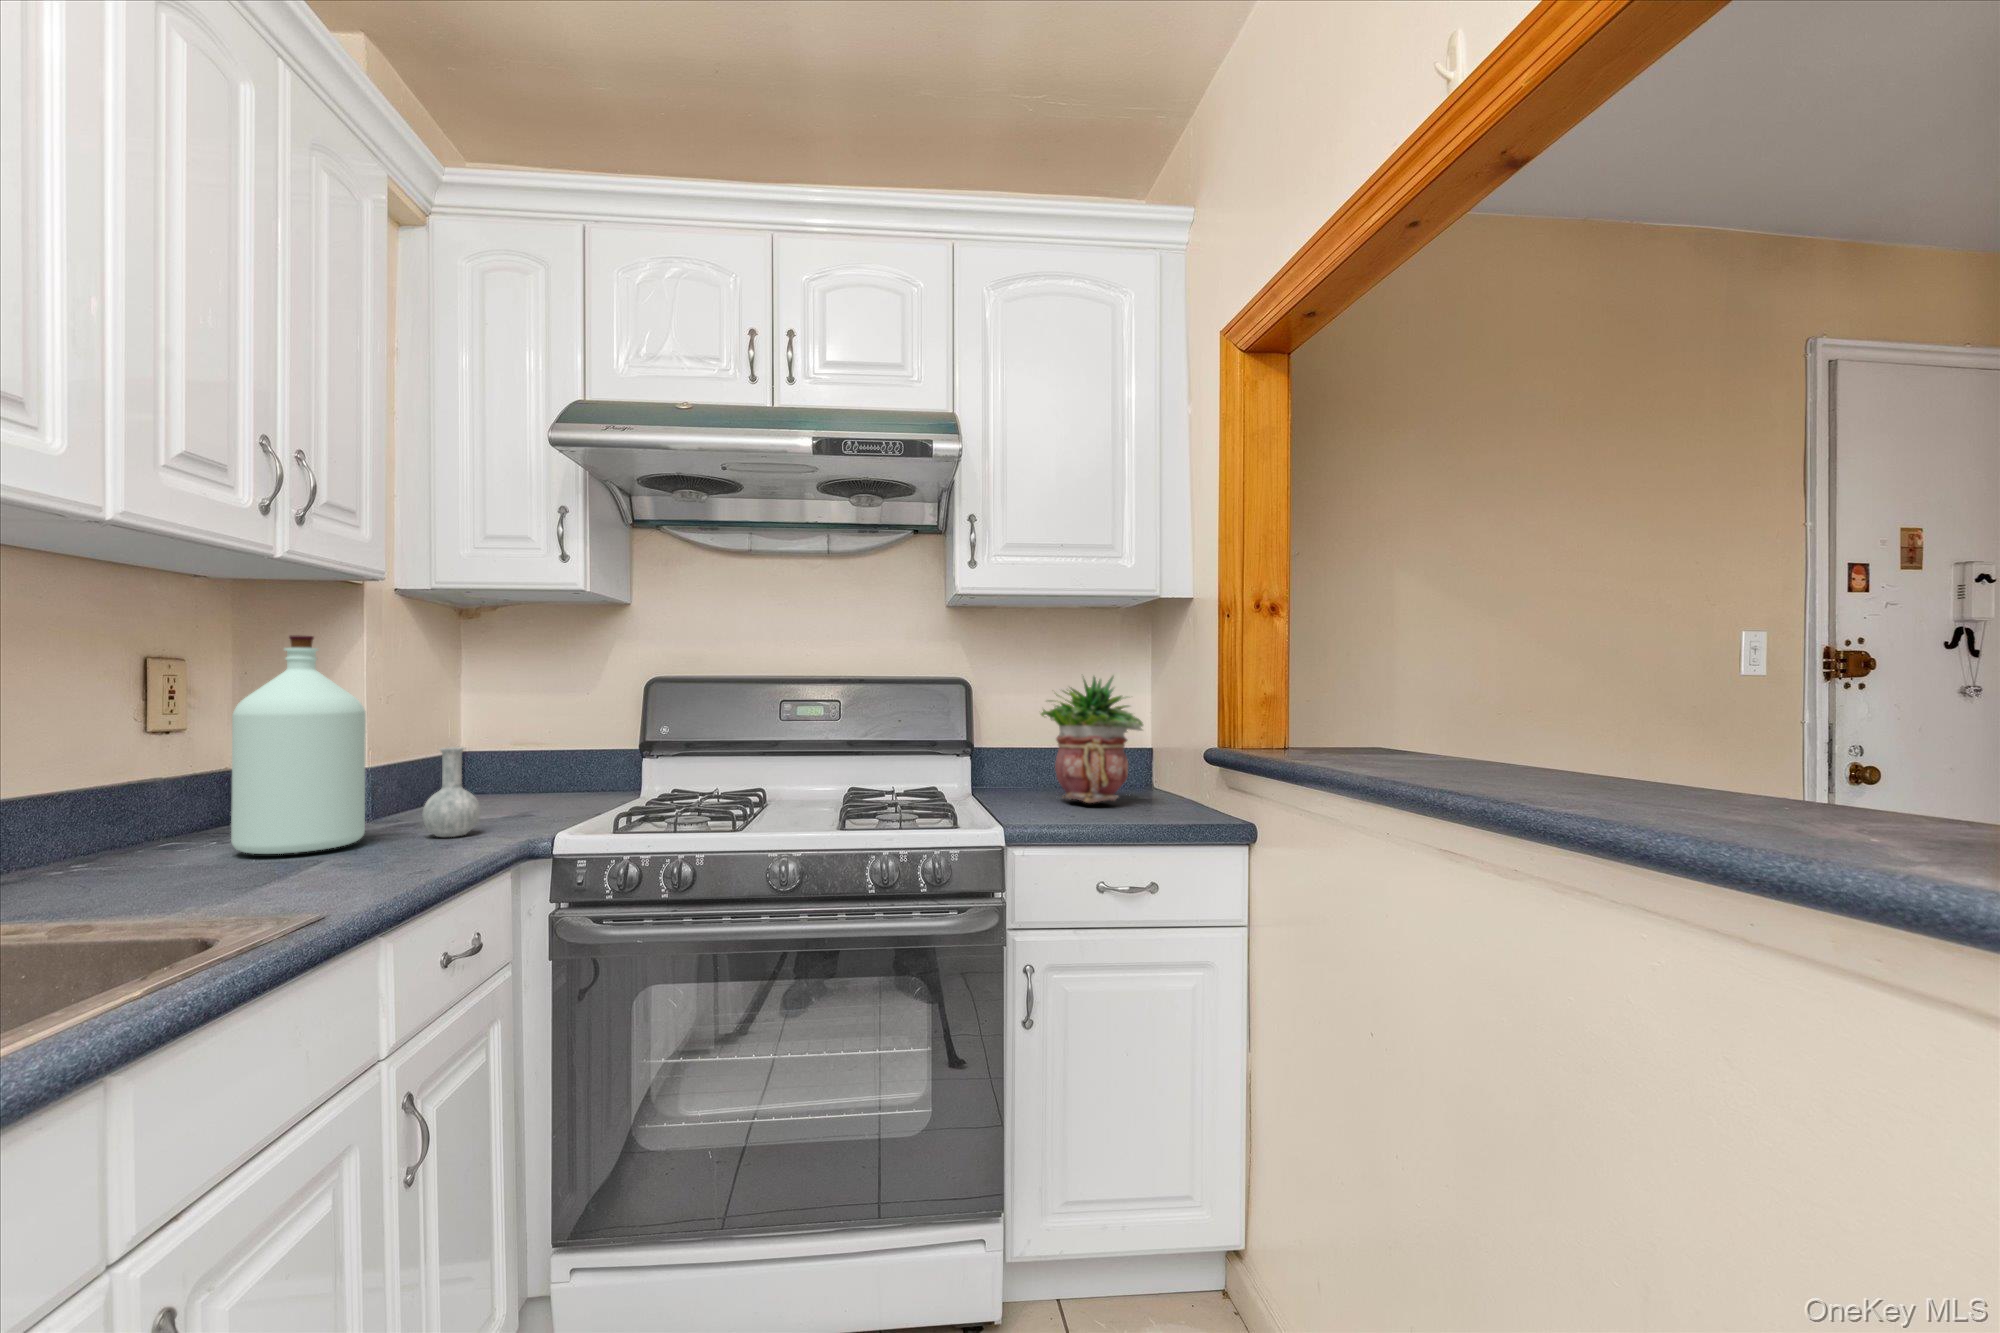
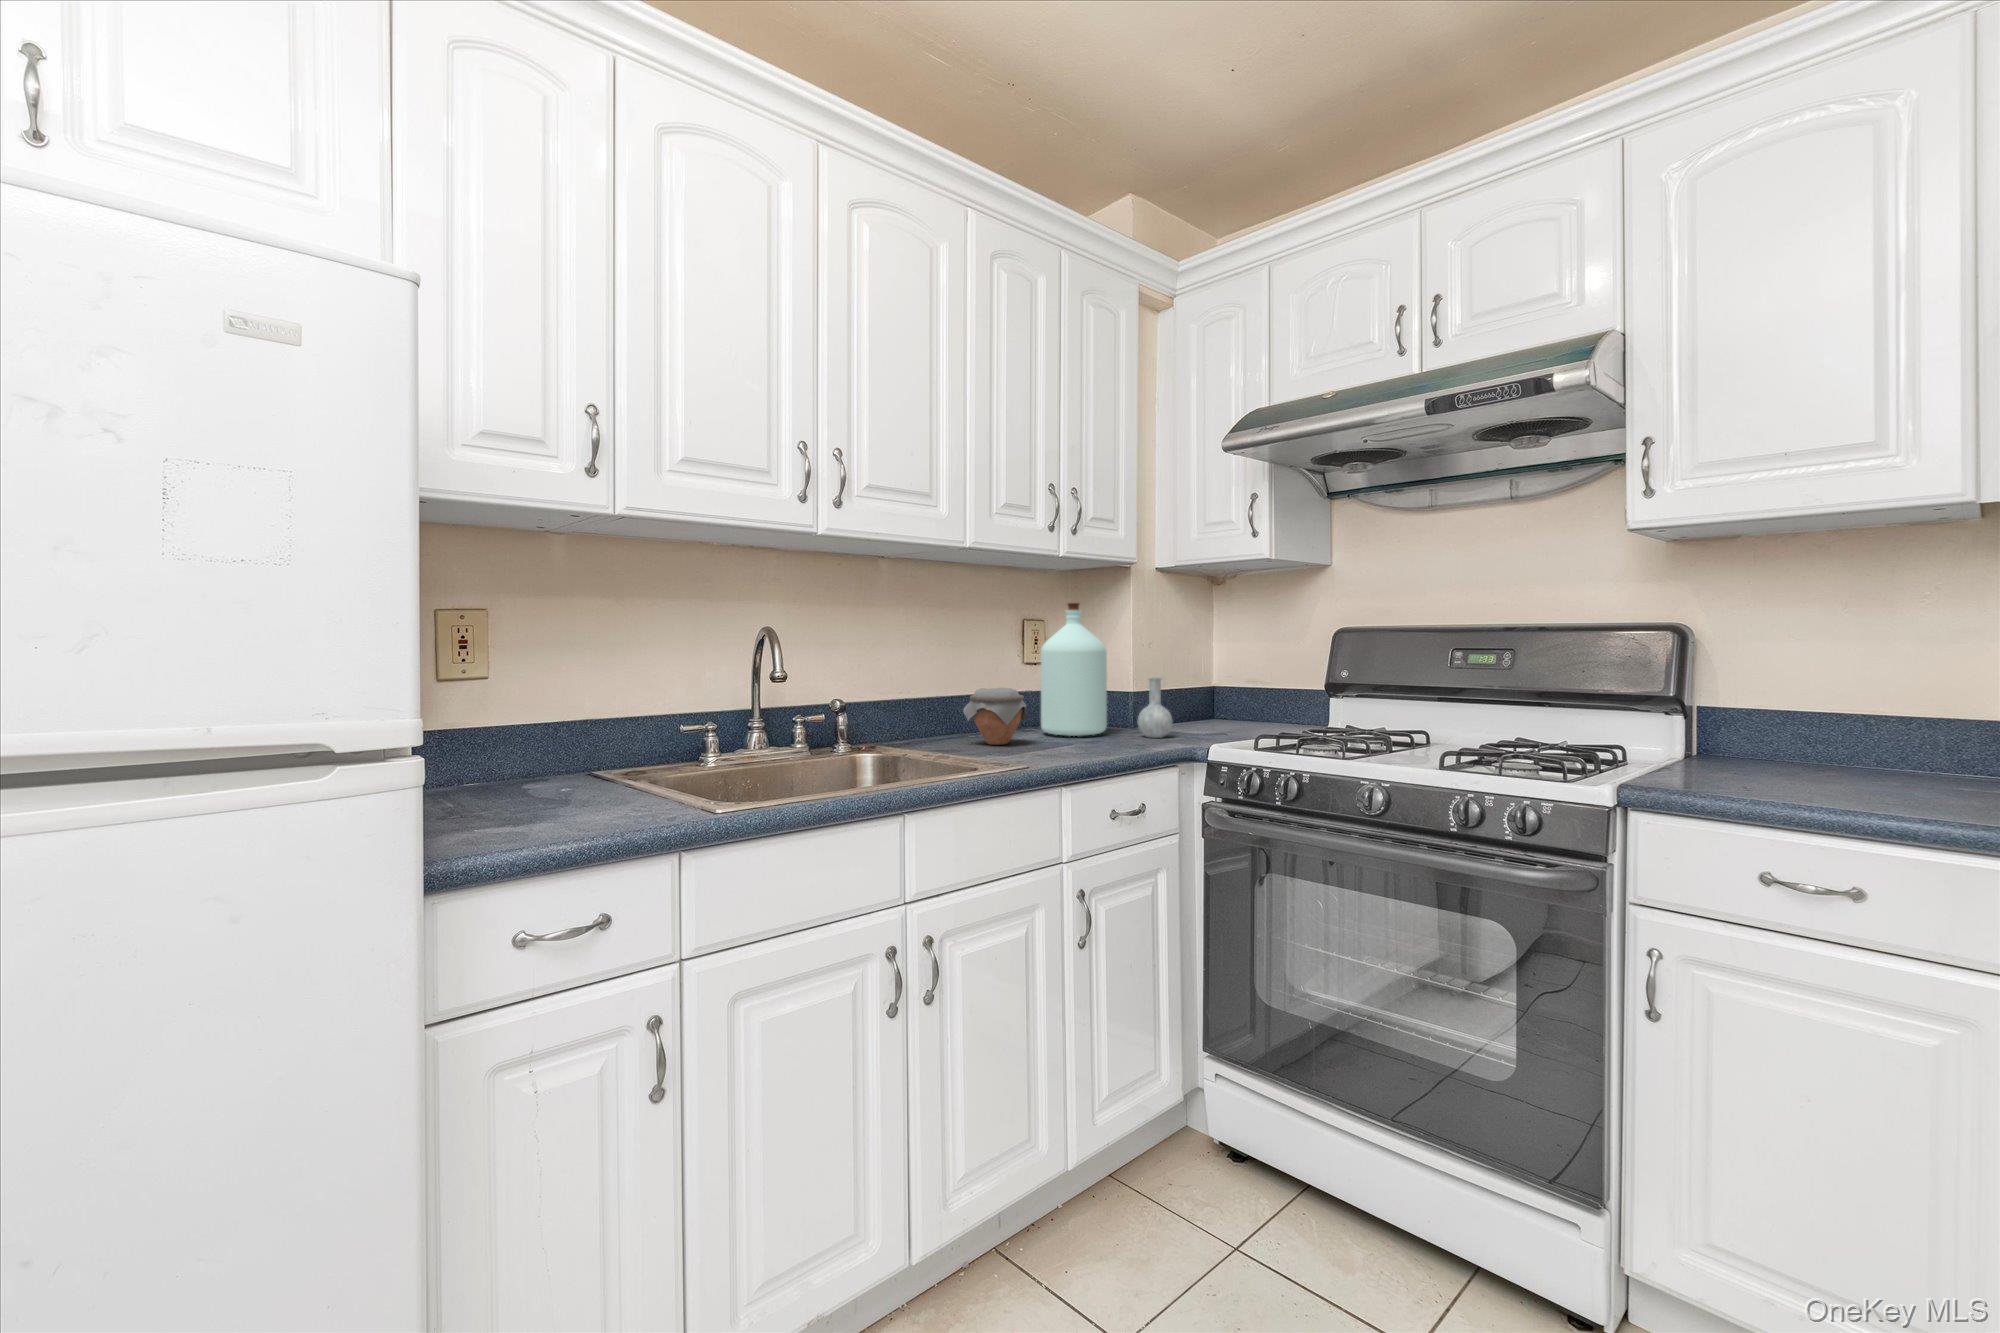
potted plant: present [1041,676,1143,803] -> none [1751,619,1945,791]
jar: none [92,784,249,892] -> present [963,688,1027,745]

